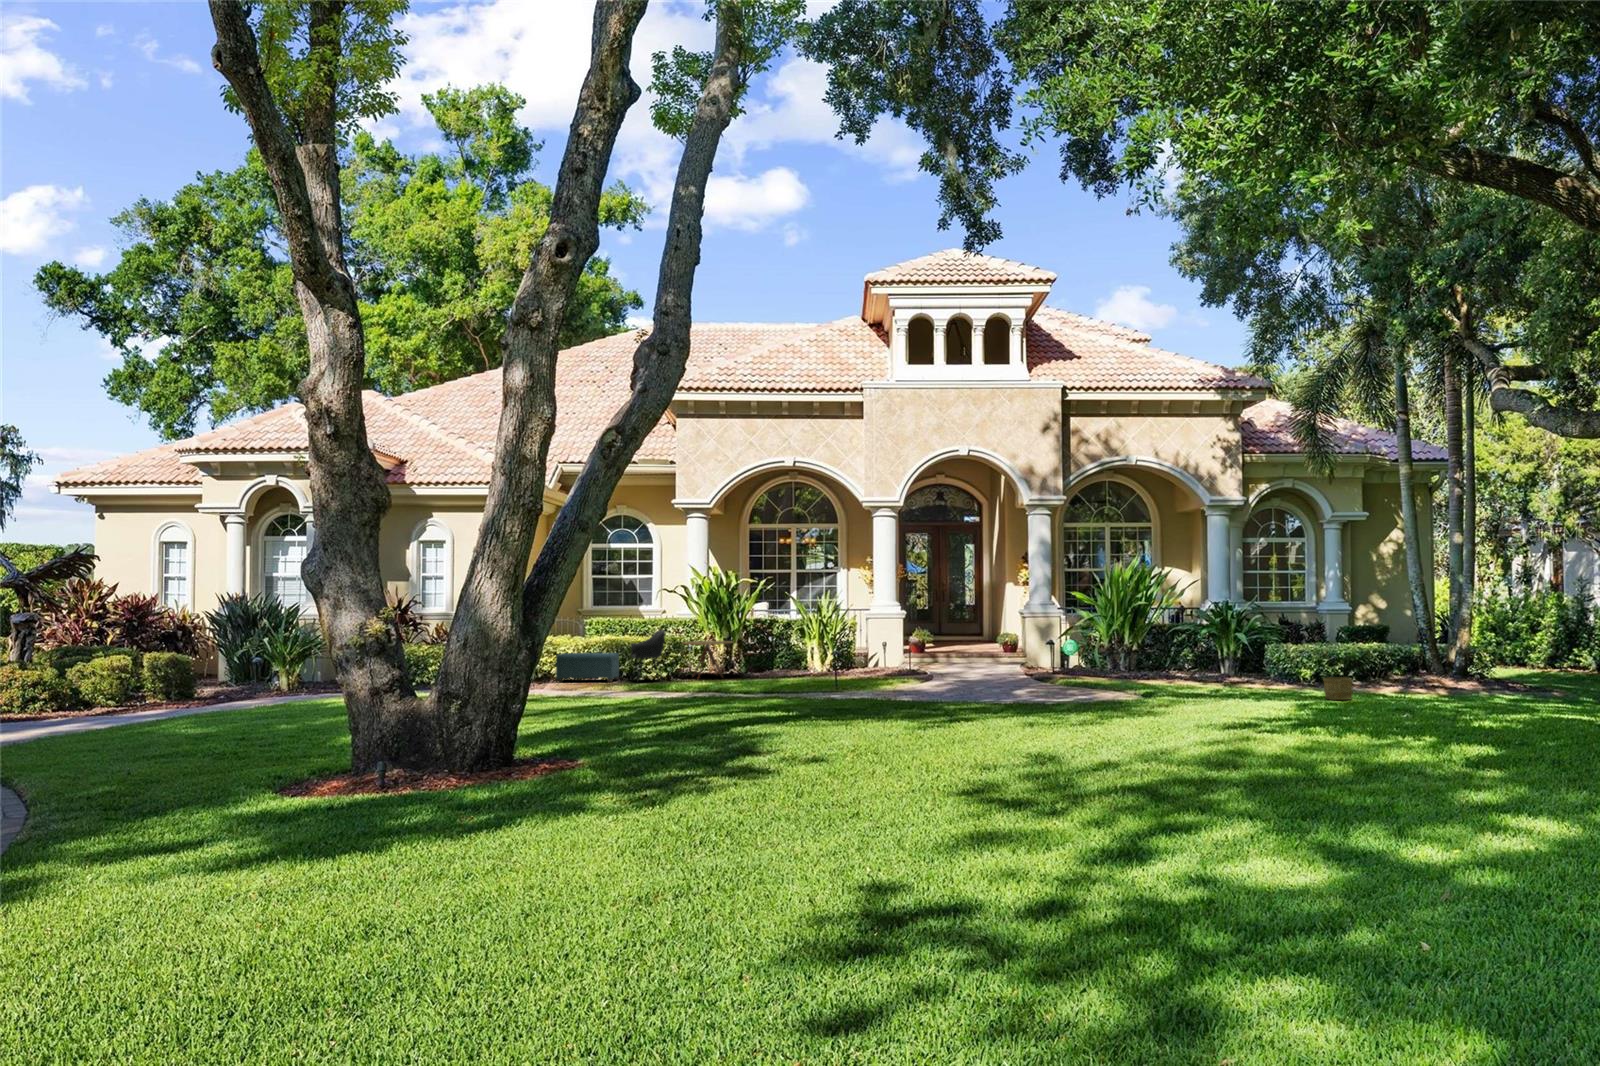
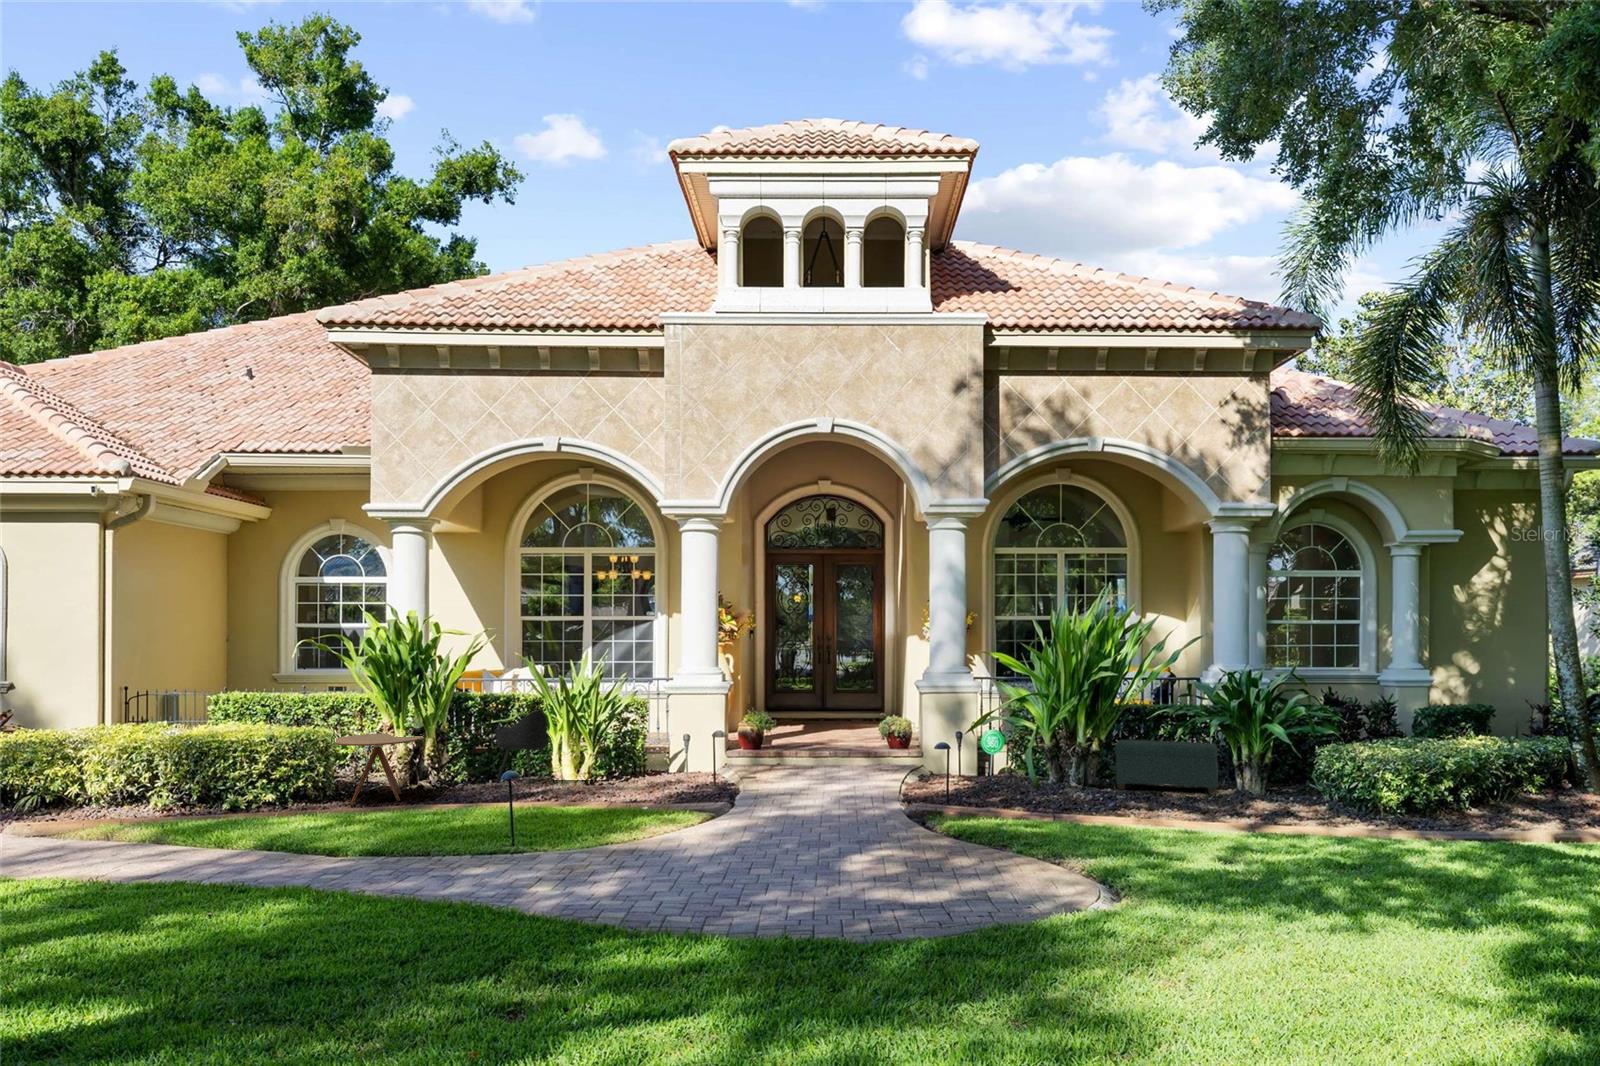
armchair: present [631,630,665,680] -> present [494,709,554,788]
bench: present [556,653,619,682] -> present [1115,740,1218,794]
wooden bucket: present [1323,677,1353,700] -> none [1457,857,1525,912]

